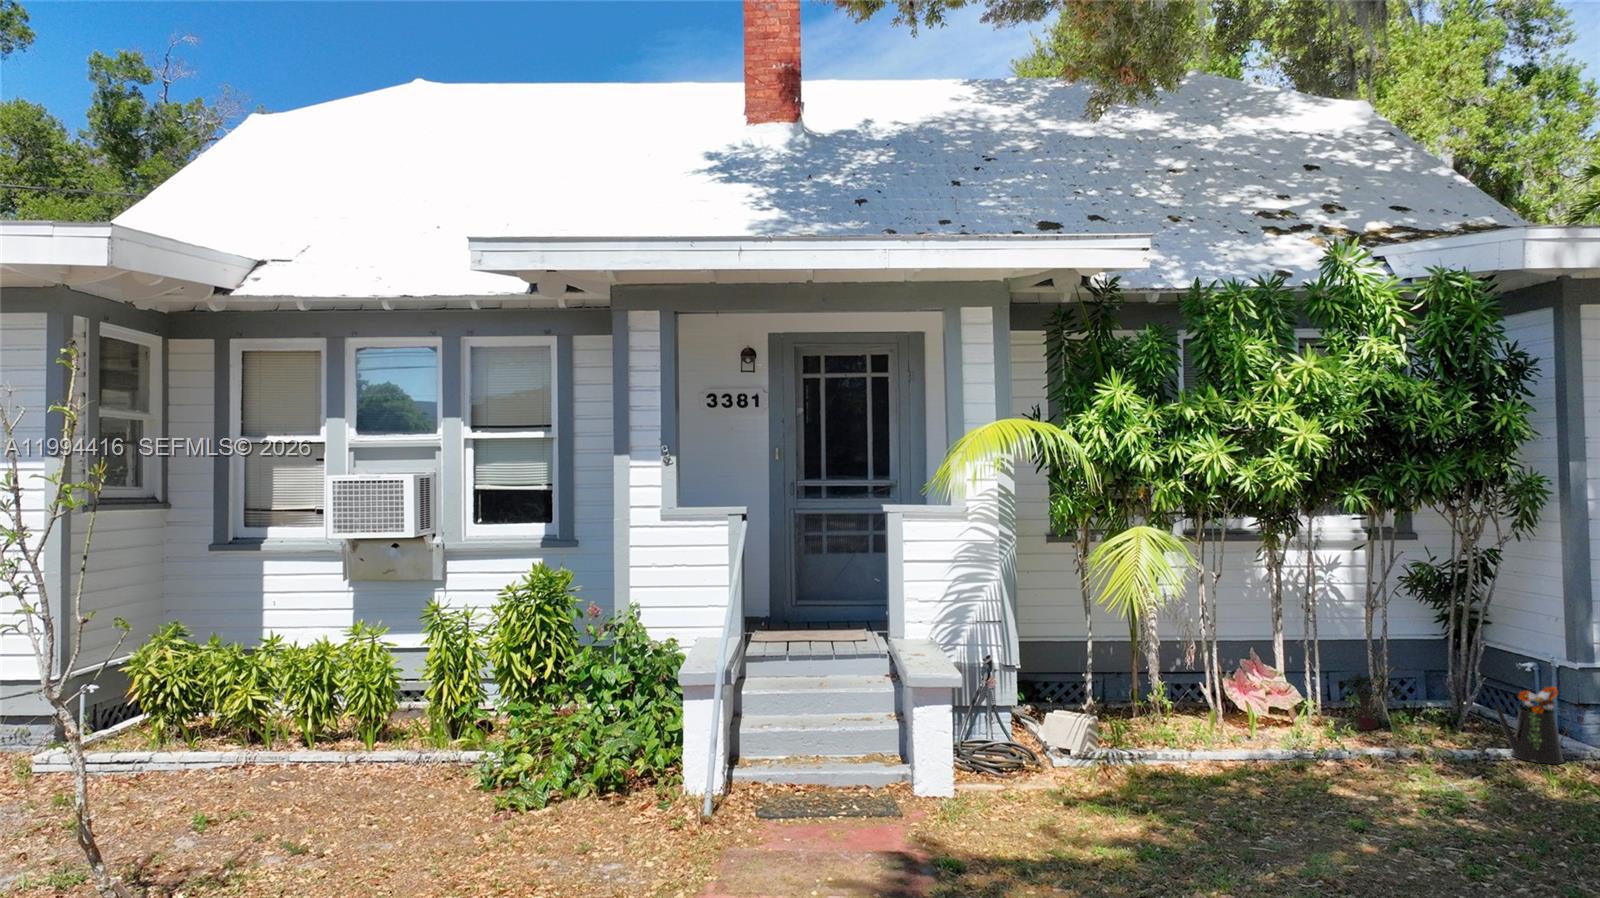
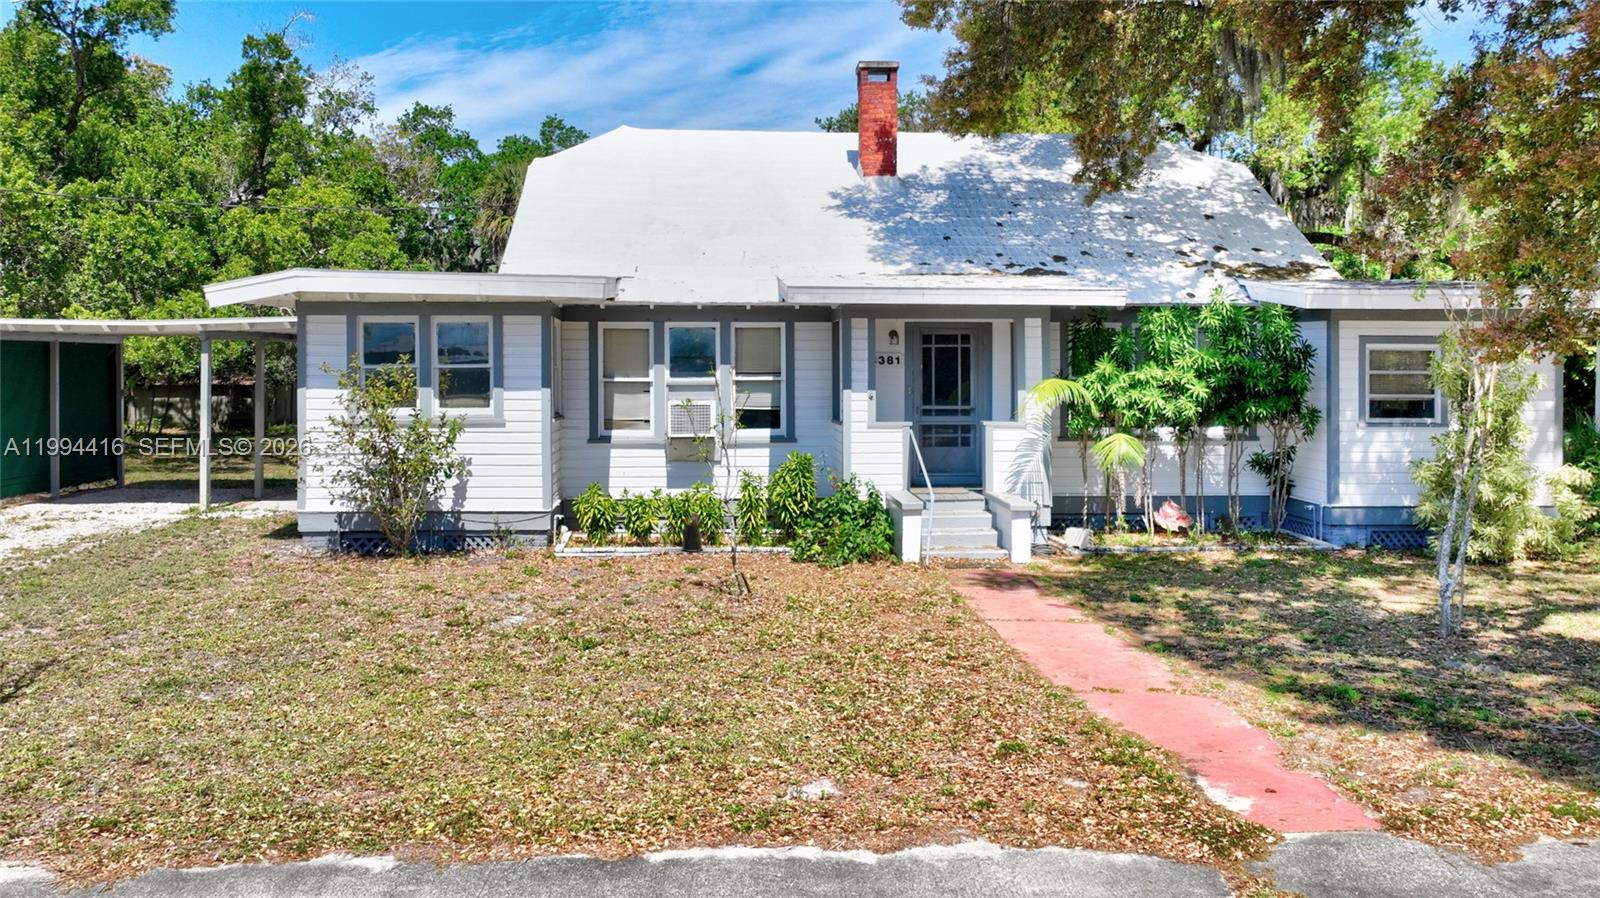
watering can: present [1496,687,1572,764] -> present [682,513,702,552]

